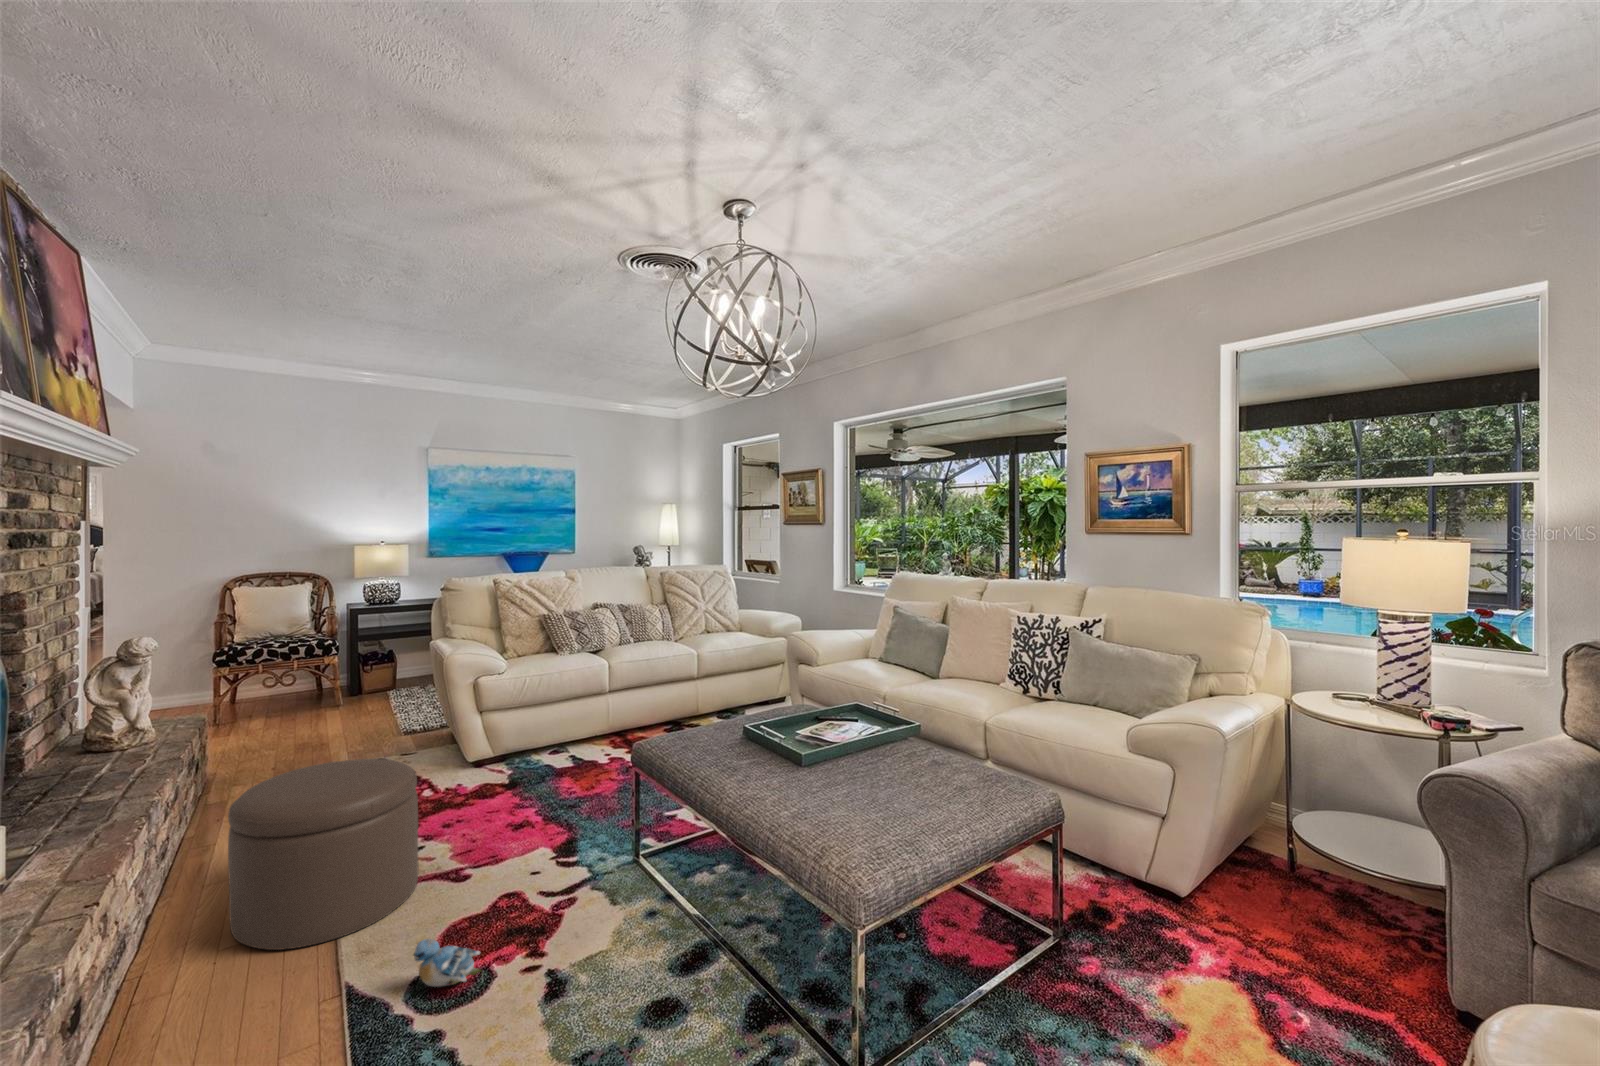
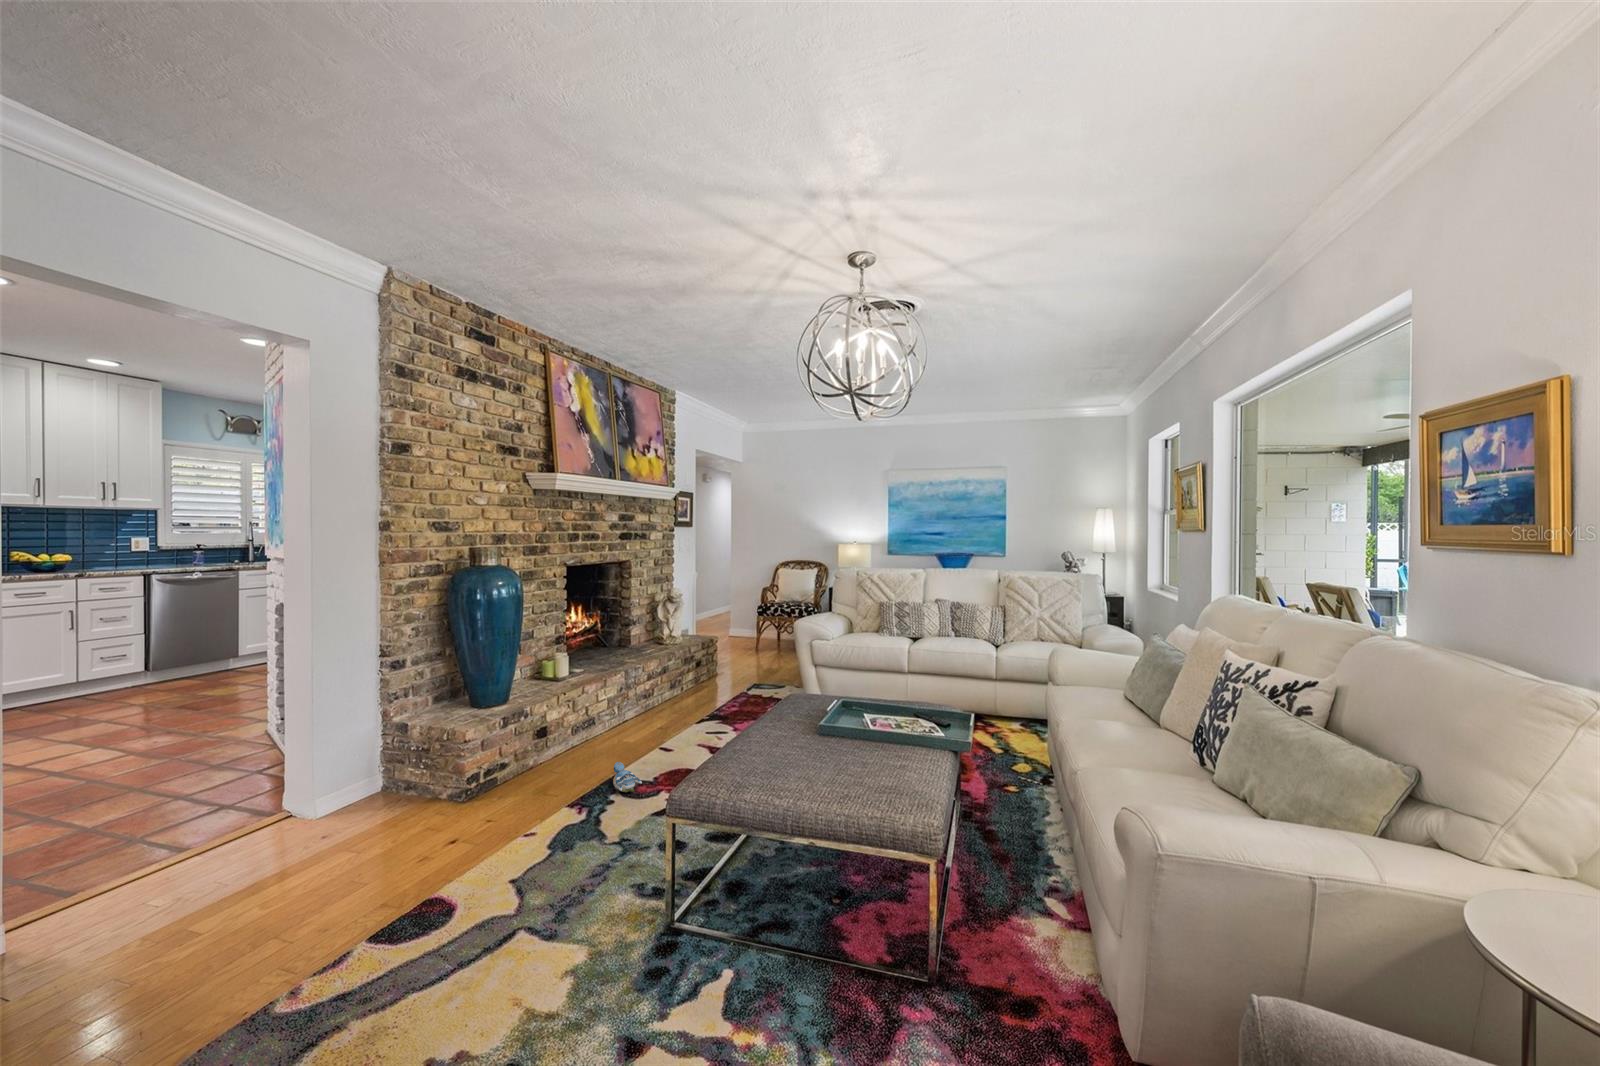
ottoman: present [228,759,418,950] -> none [609,666,697,757]

